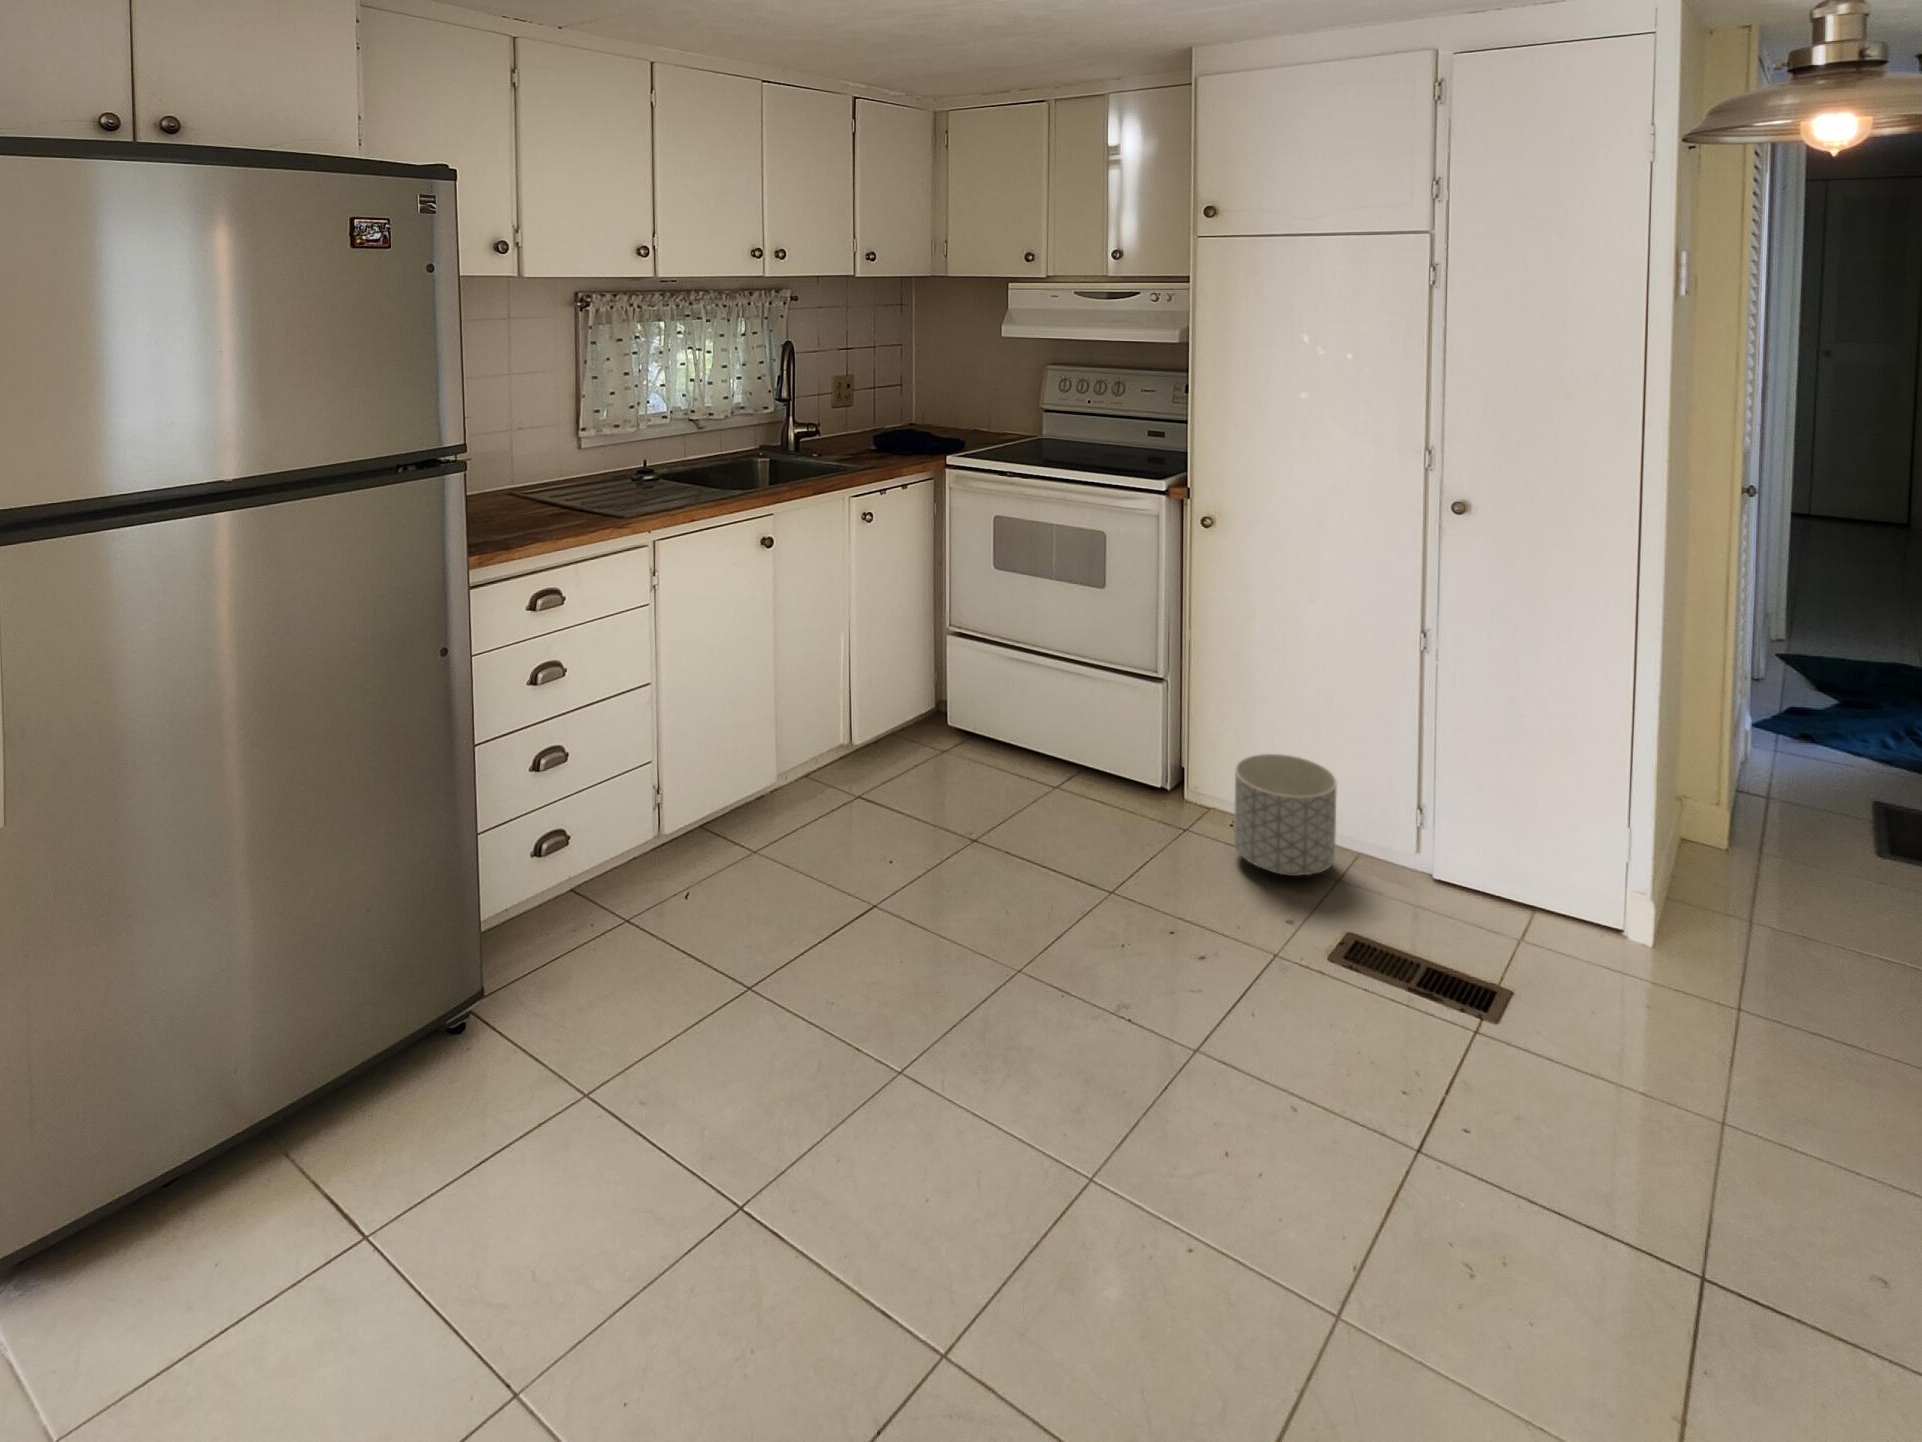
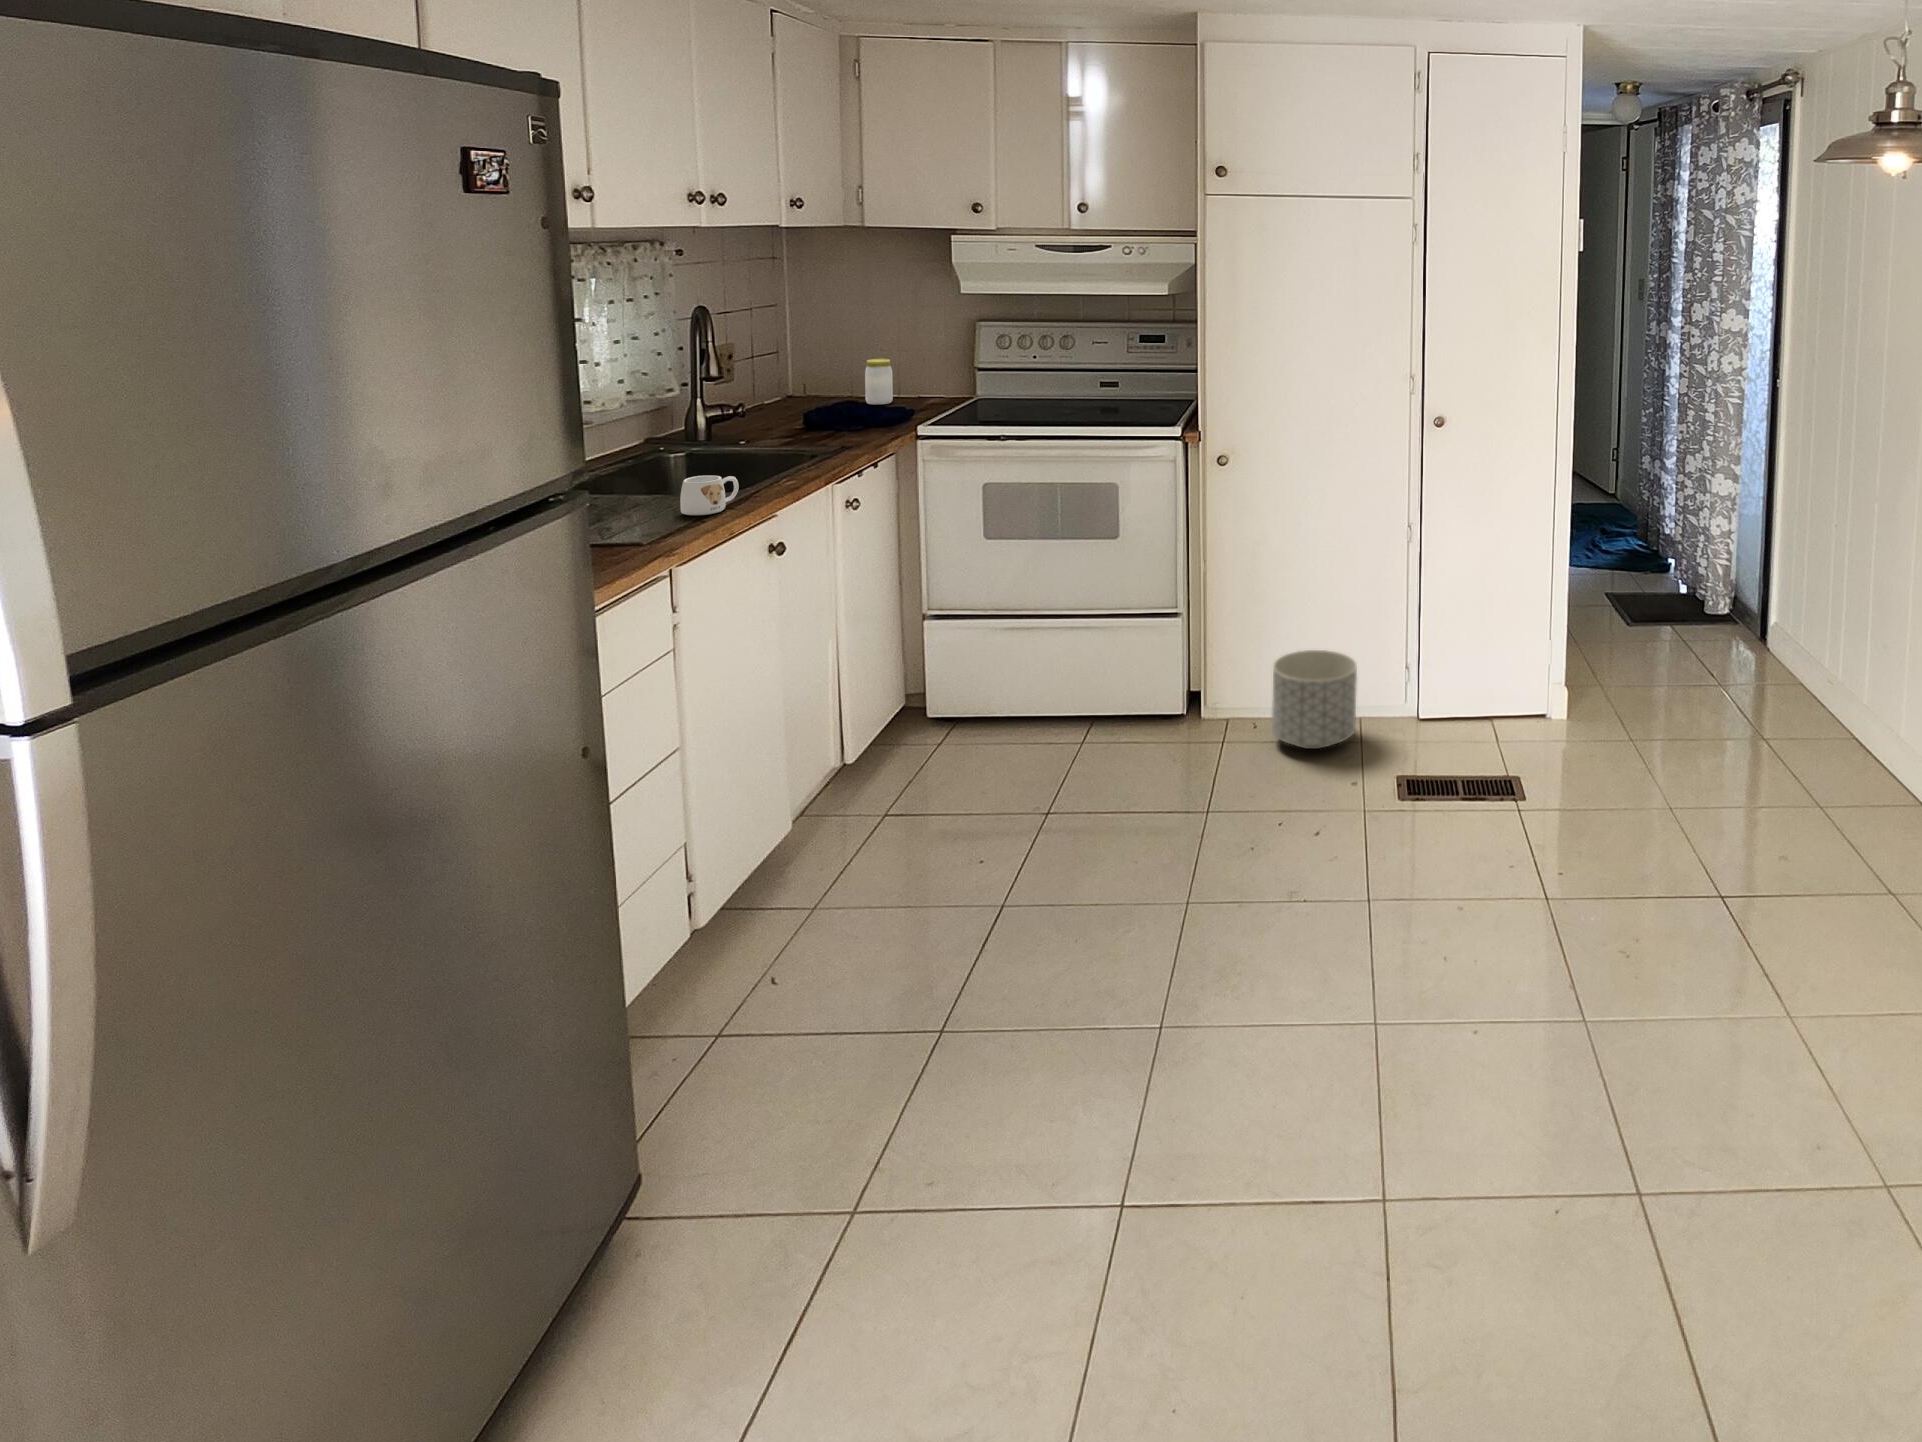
jar: none [965,394,988,435] -> present [865,359,893,405]
mug: none [687,475,732,507] -> present [680,476,739,515]

